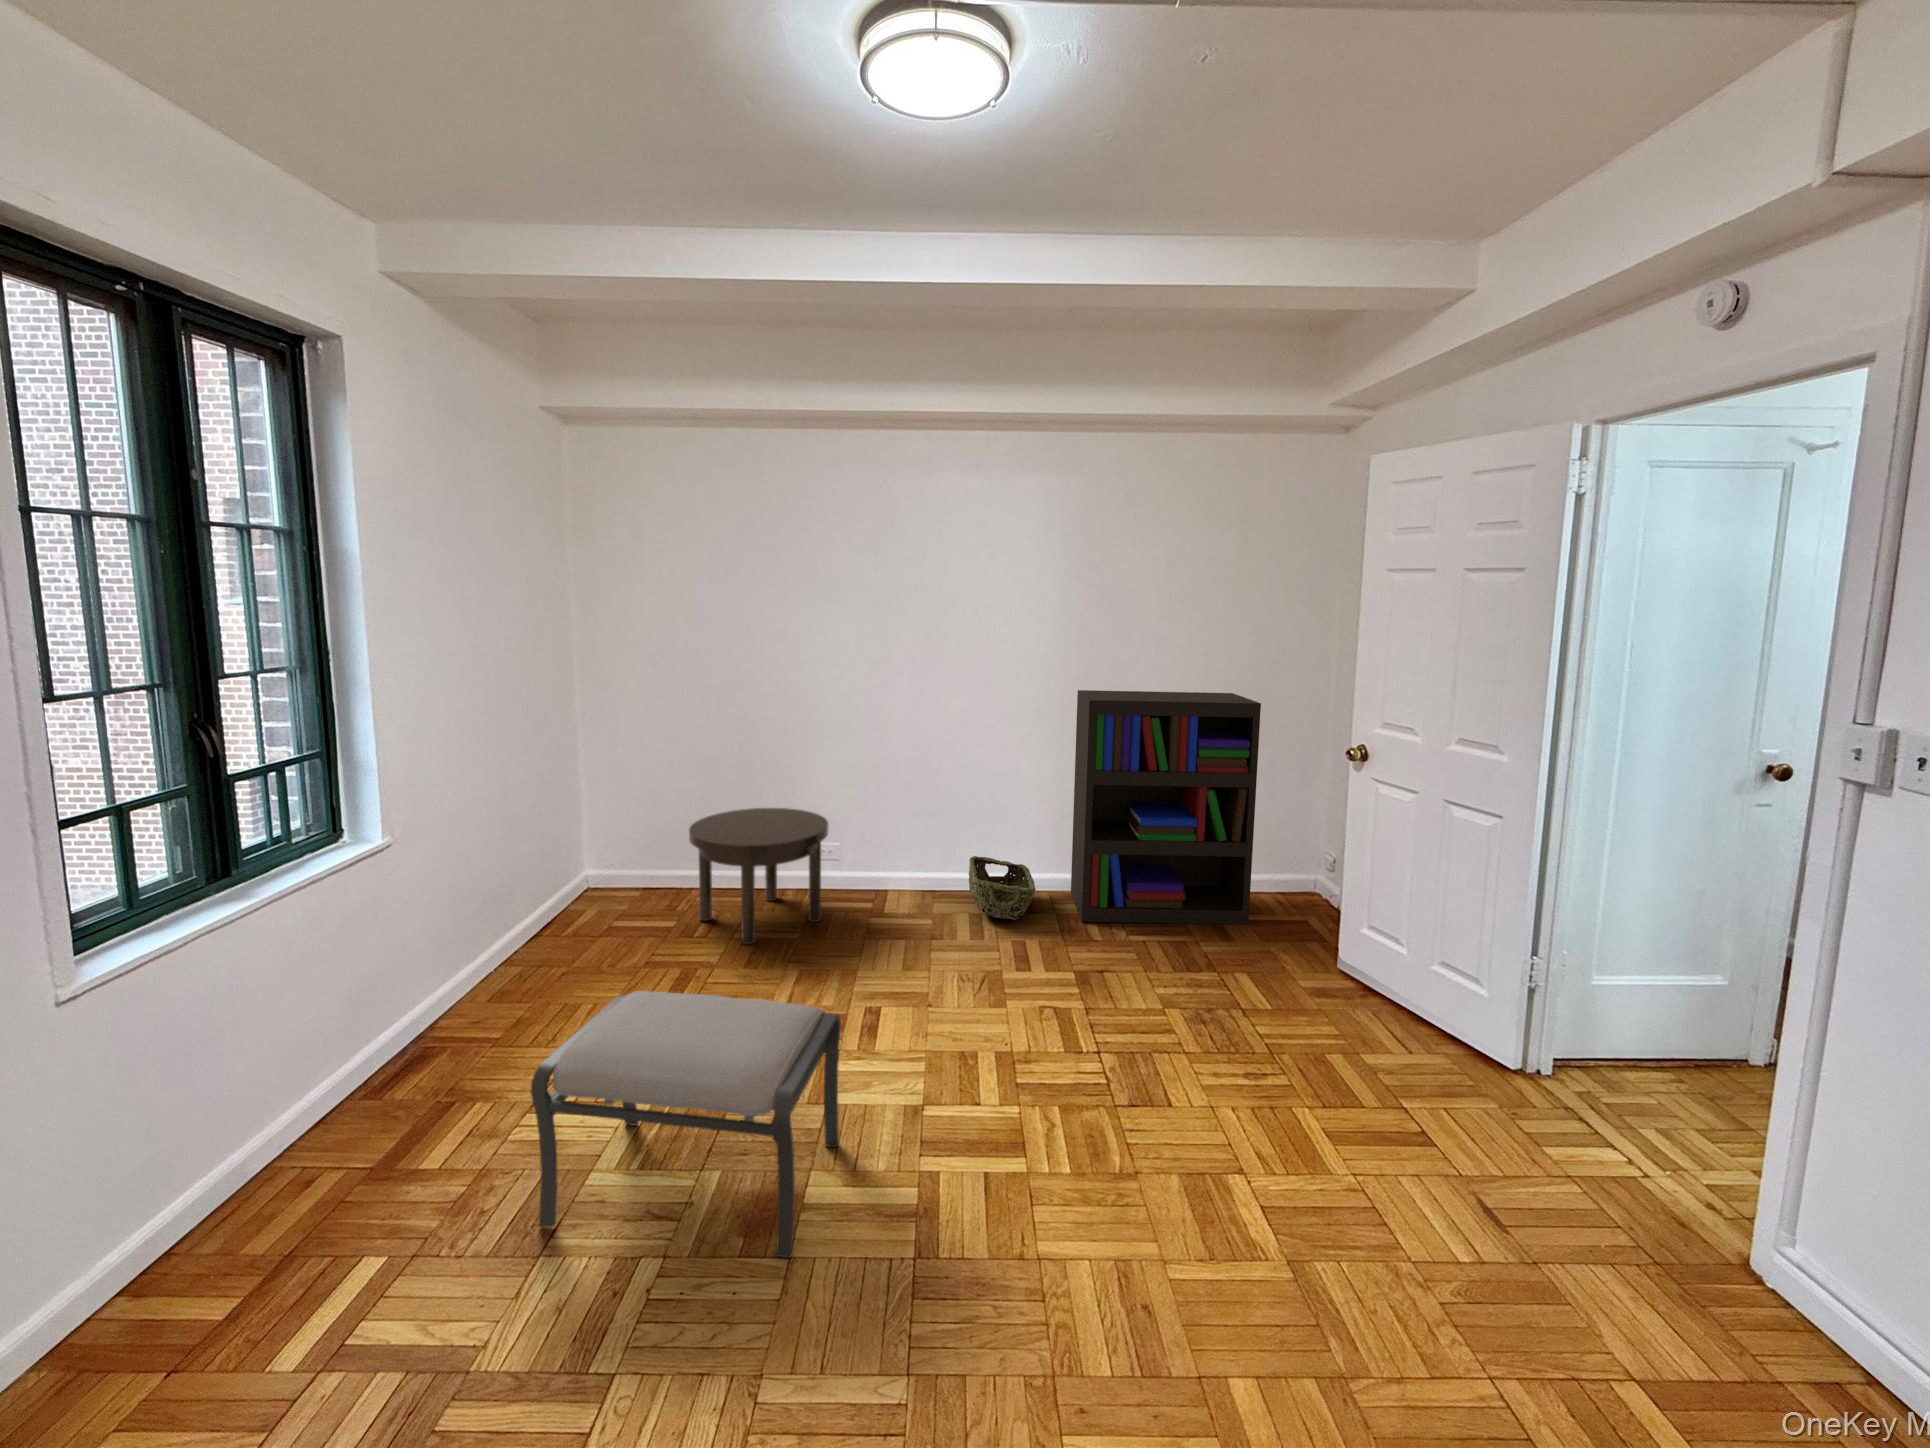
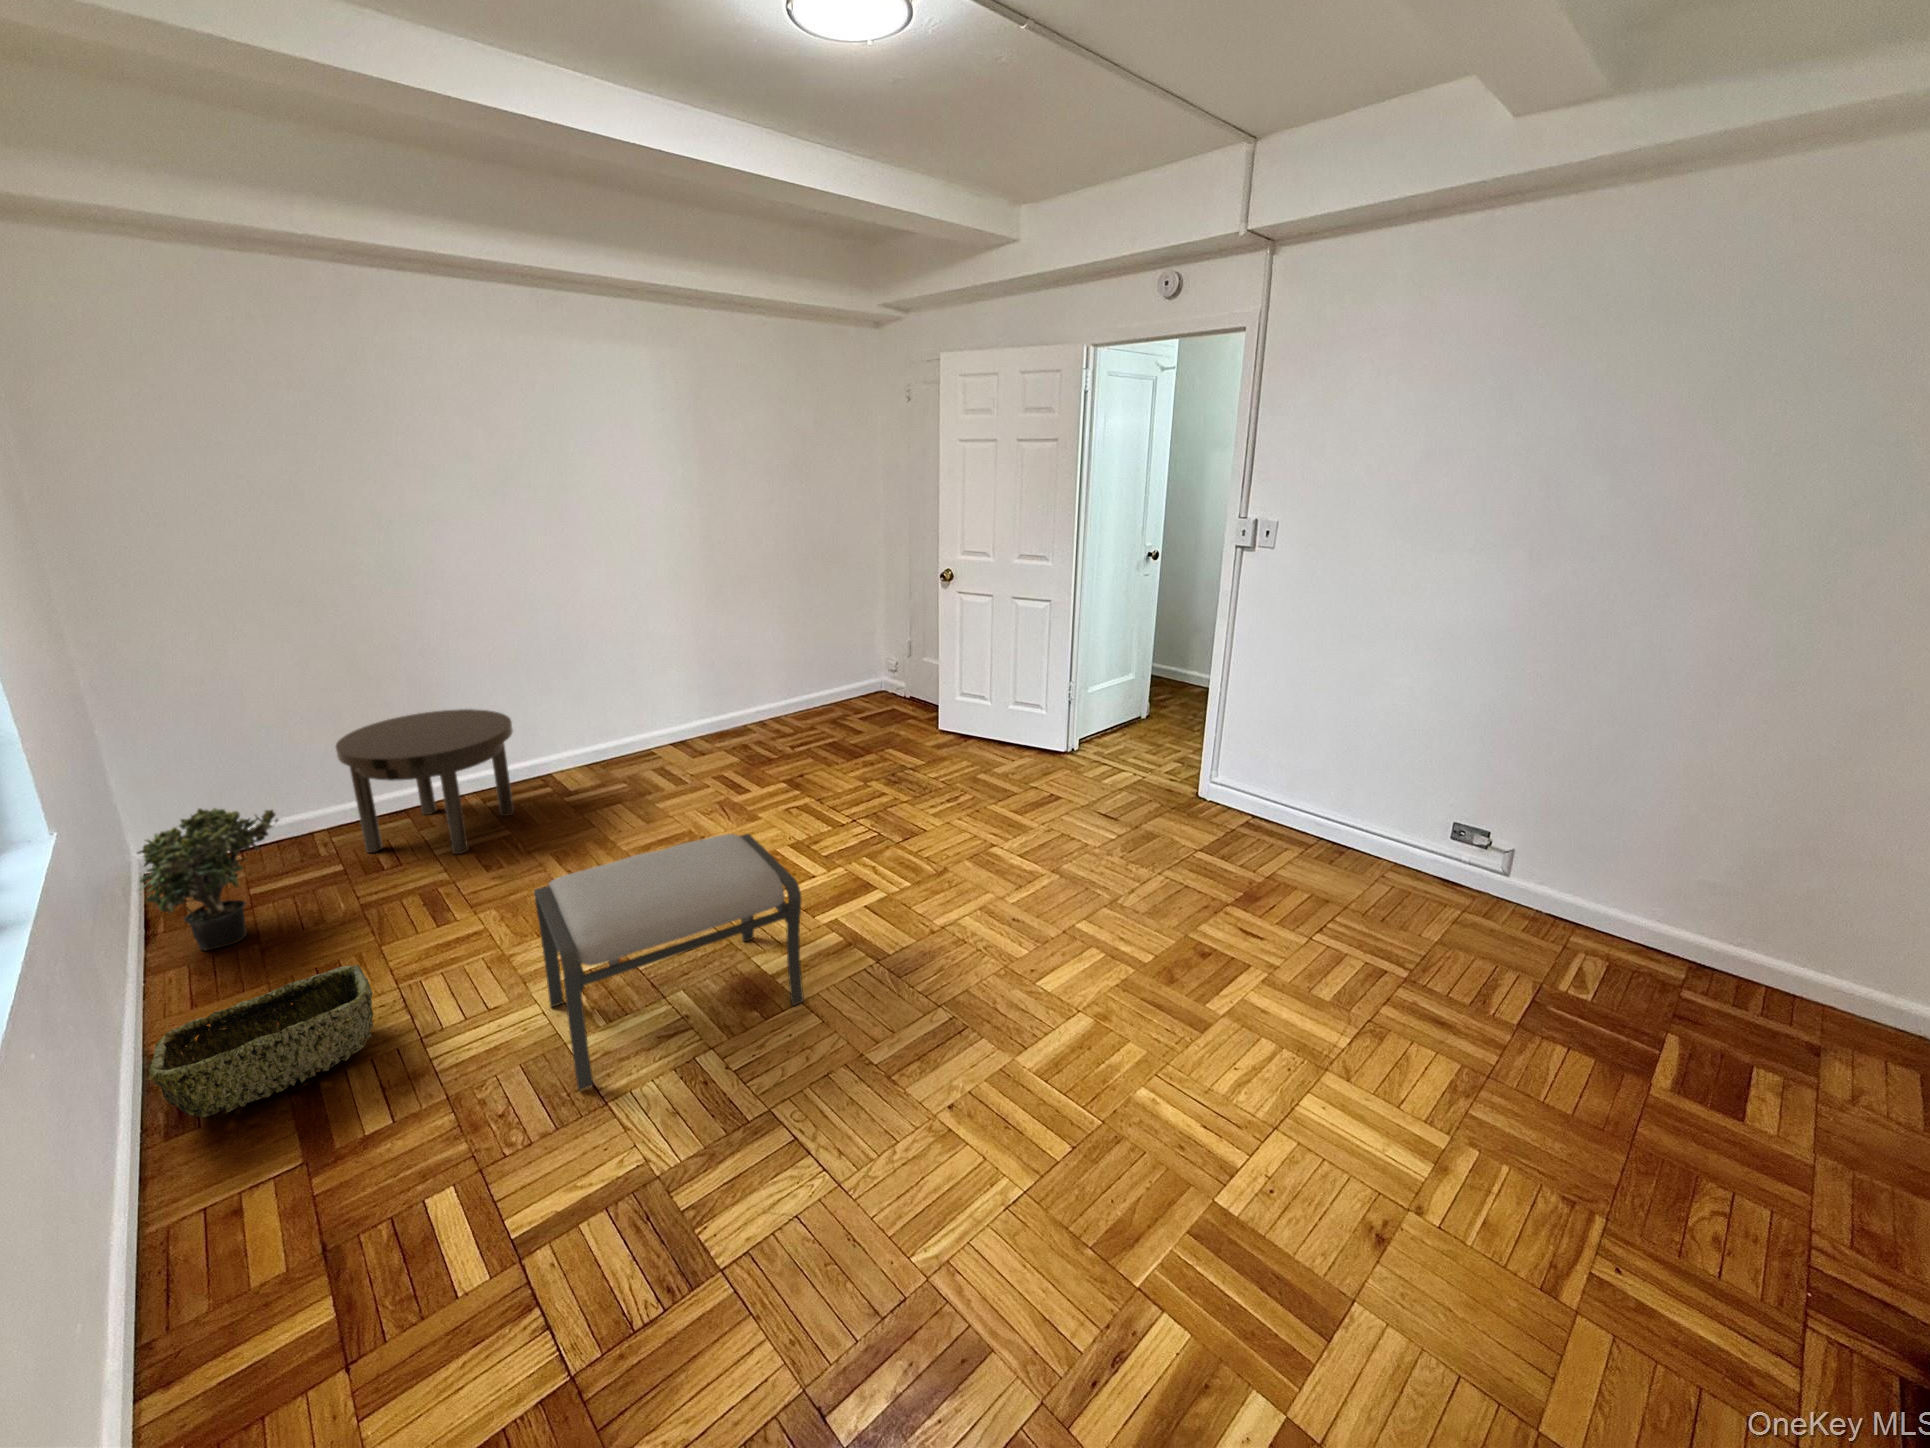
bookshelf: present [1071,690,1261,925] -> none [708,543,865,748]
potted plant: none [511,847,612,963] -> present [137,808,278,950]
woven basket: present [969,856,1035,920] -> present [148,965,374,1118]

